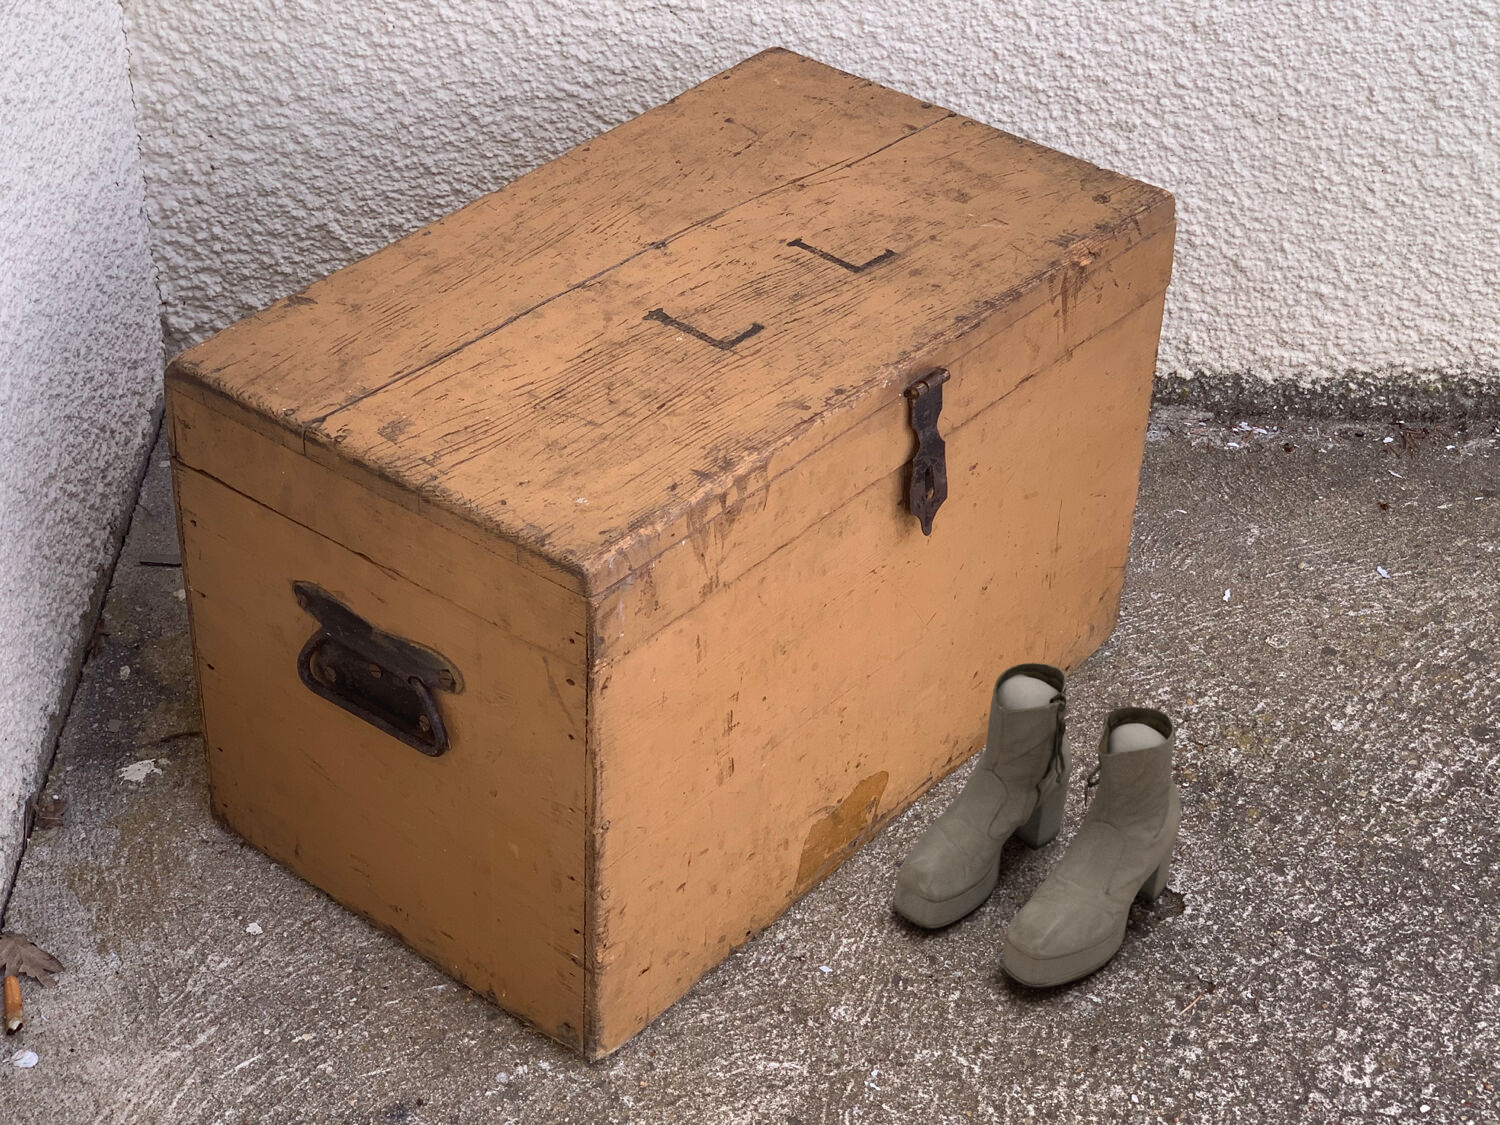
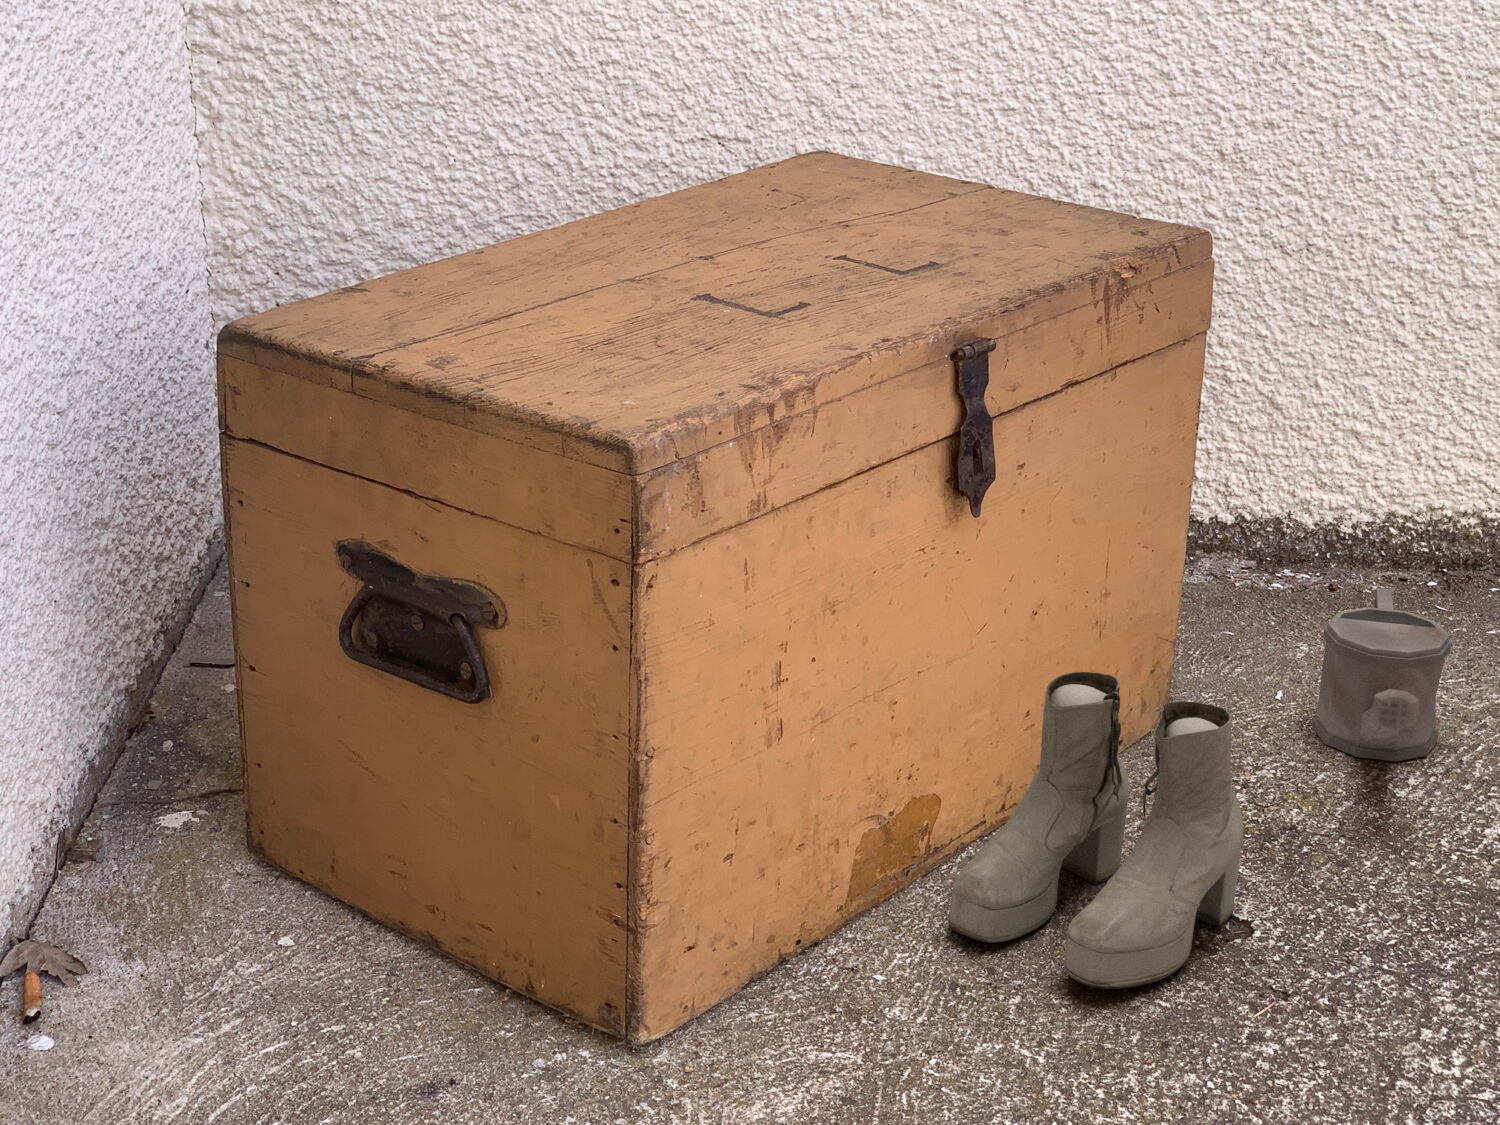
watering can: none [1255,499,1397,690] -> present [1312,588,1452,761]

